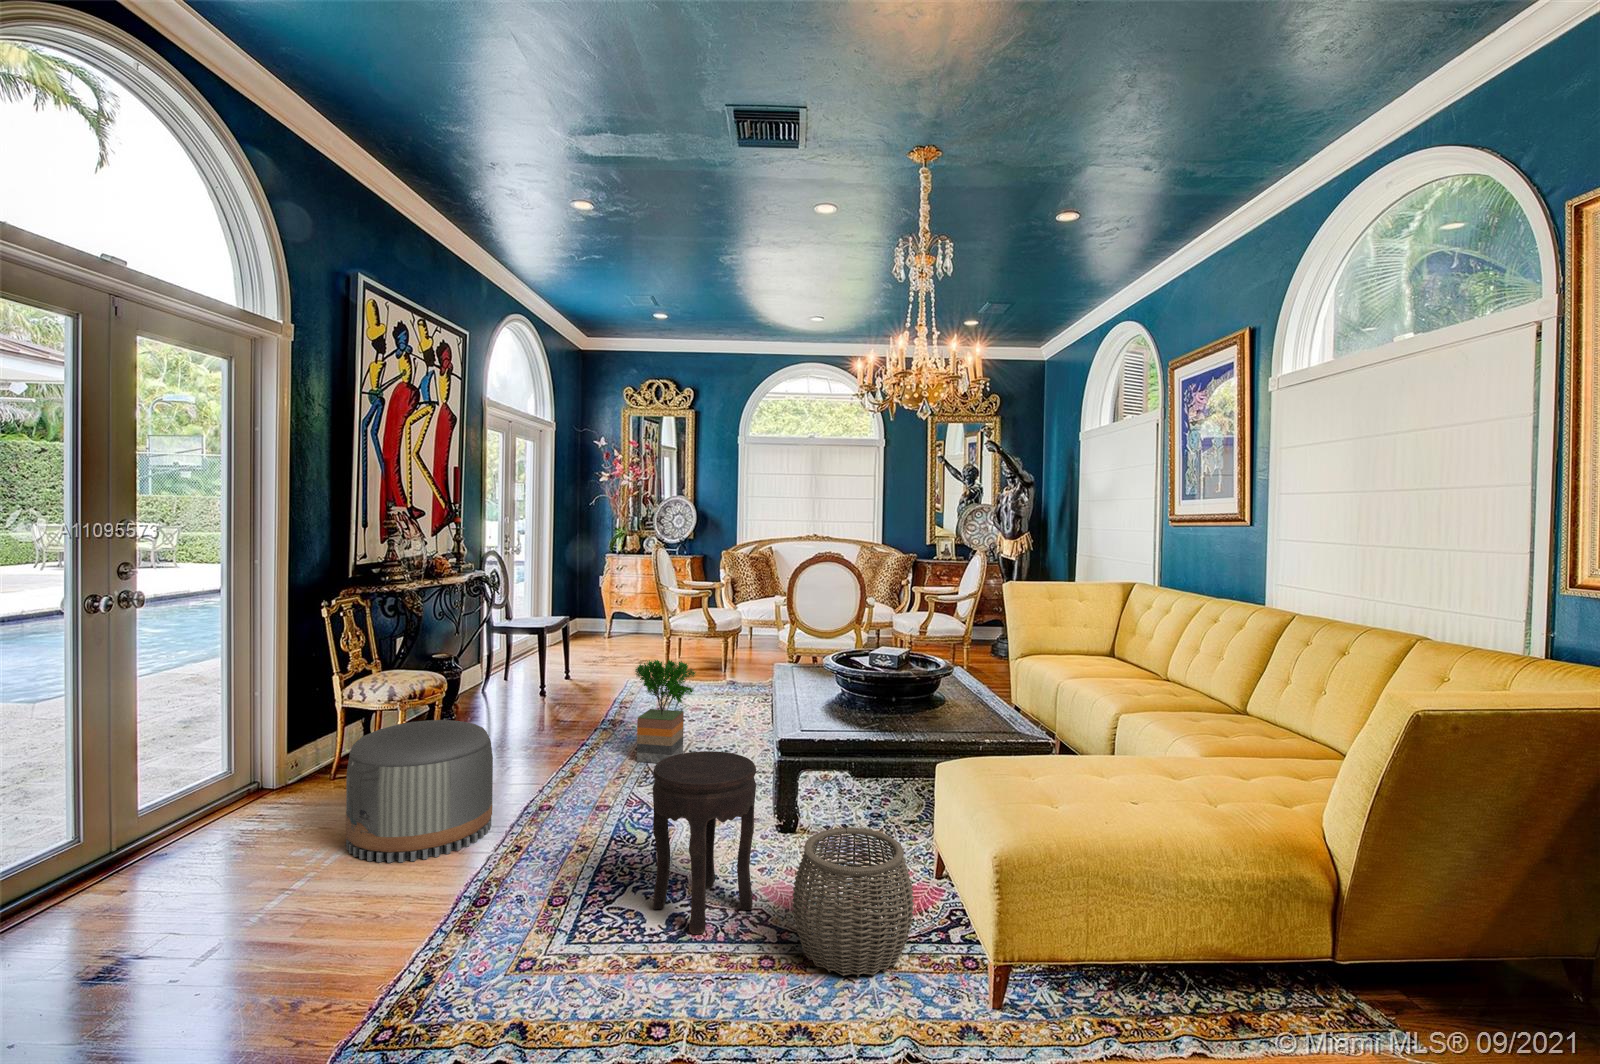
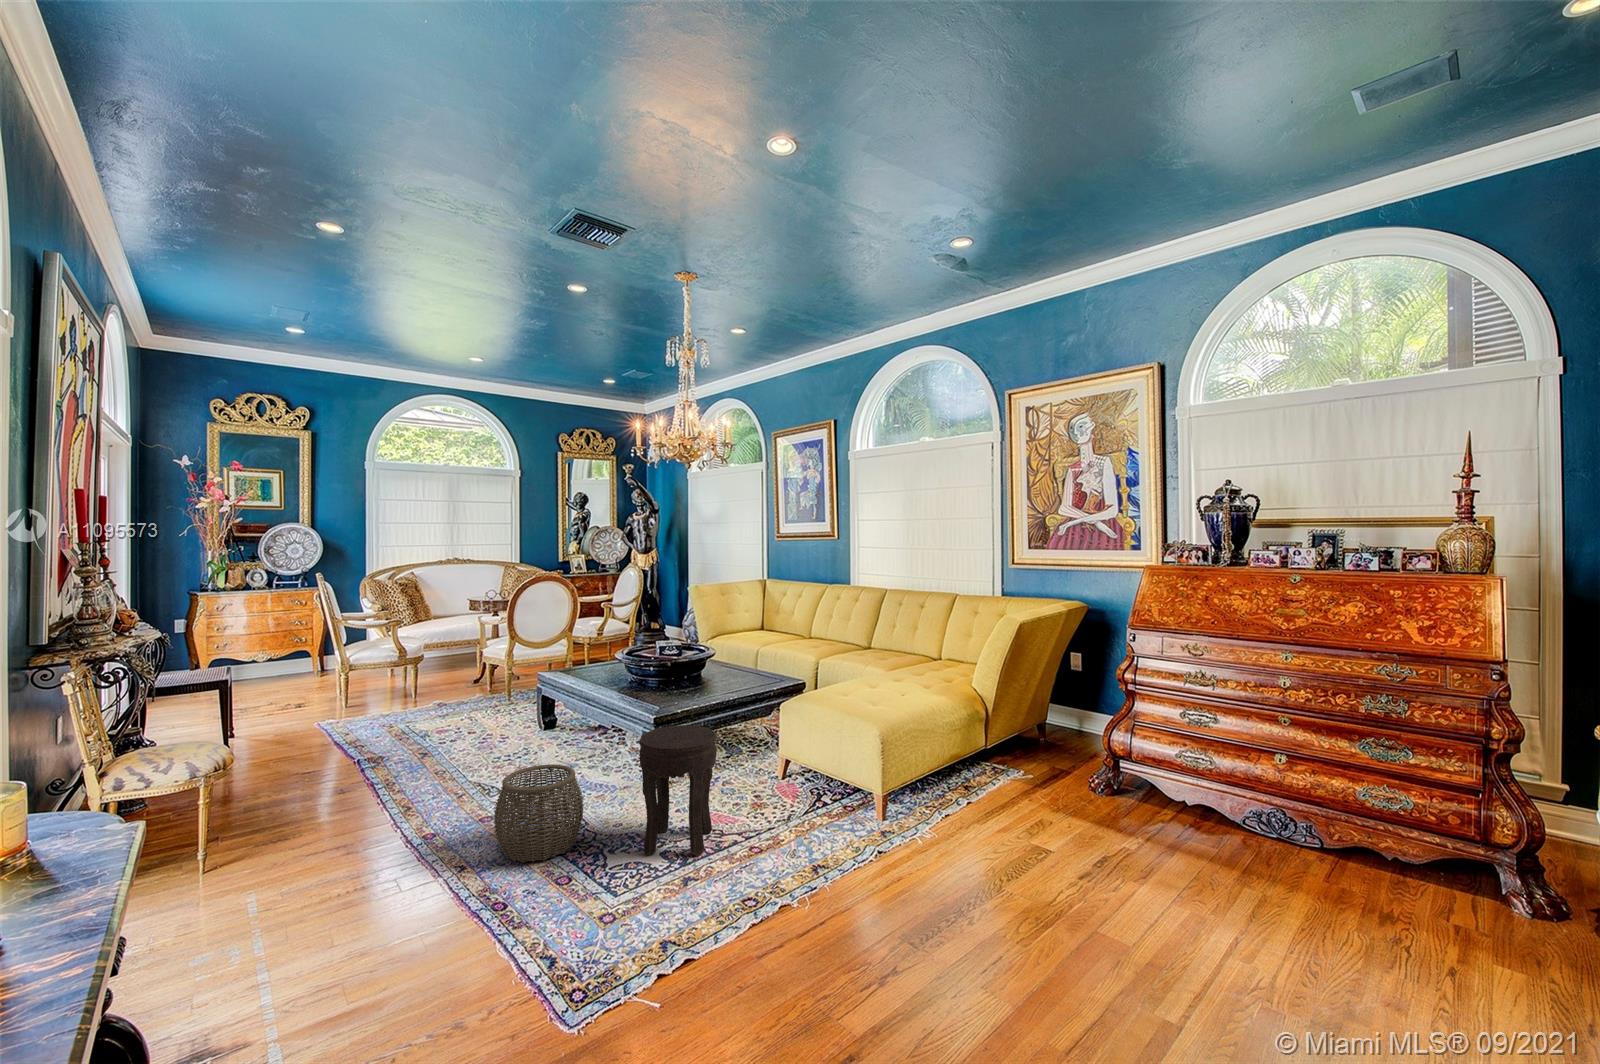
potted tree: present [635,660,696,763] -> none [441,679,511,780]
pouf: present [346,720,493,863] -> none [242,769,411,934]
woven basket: present [792,828,914,977] -> present [494,764,584,862]

